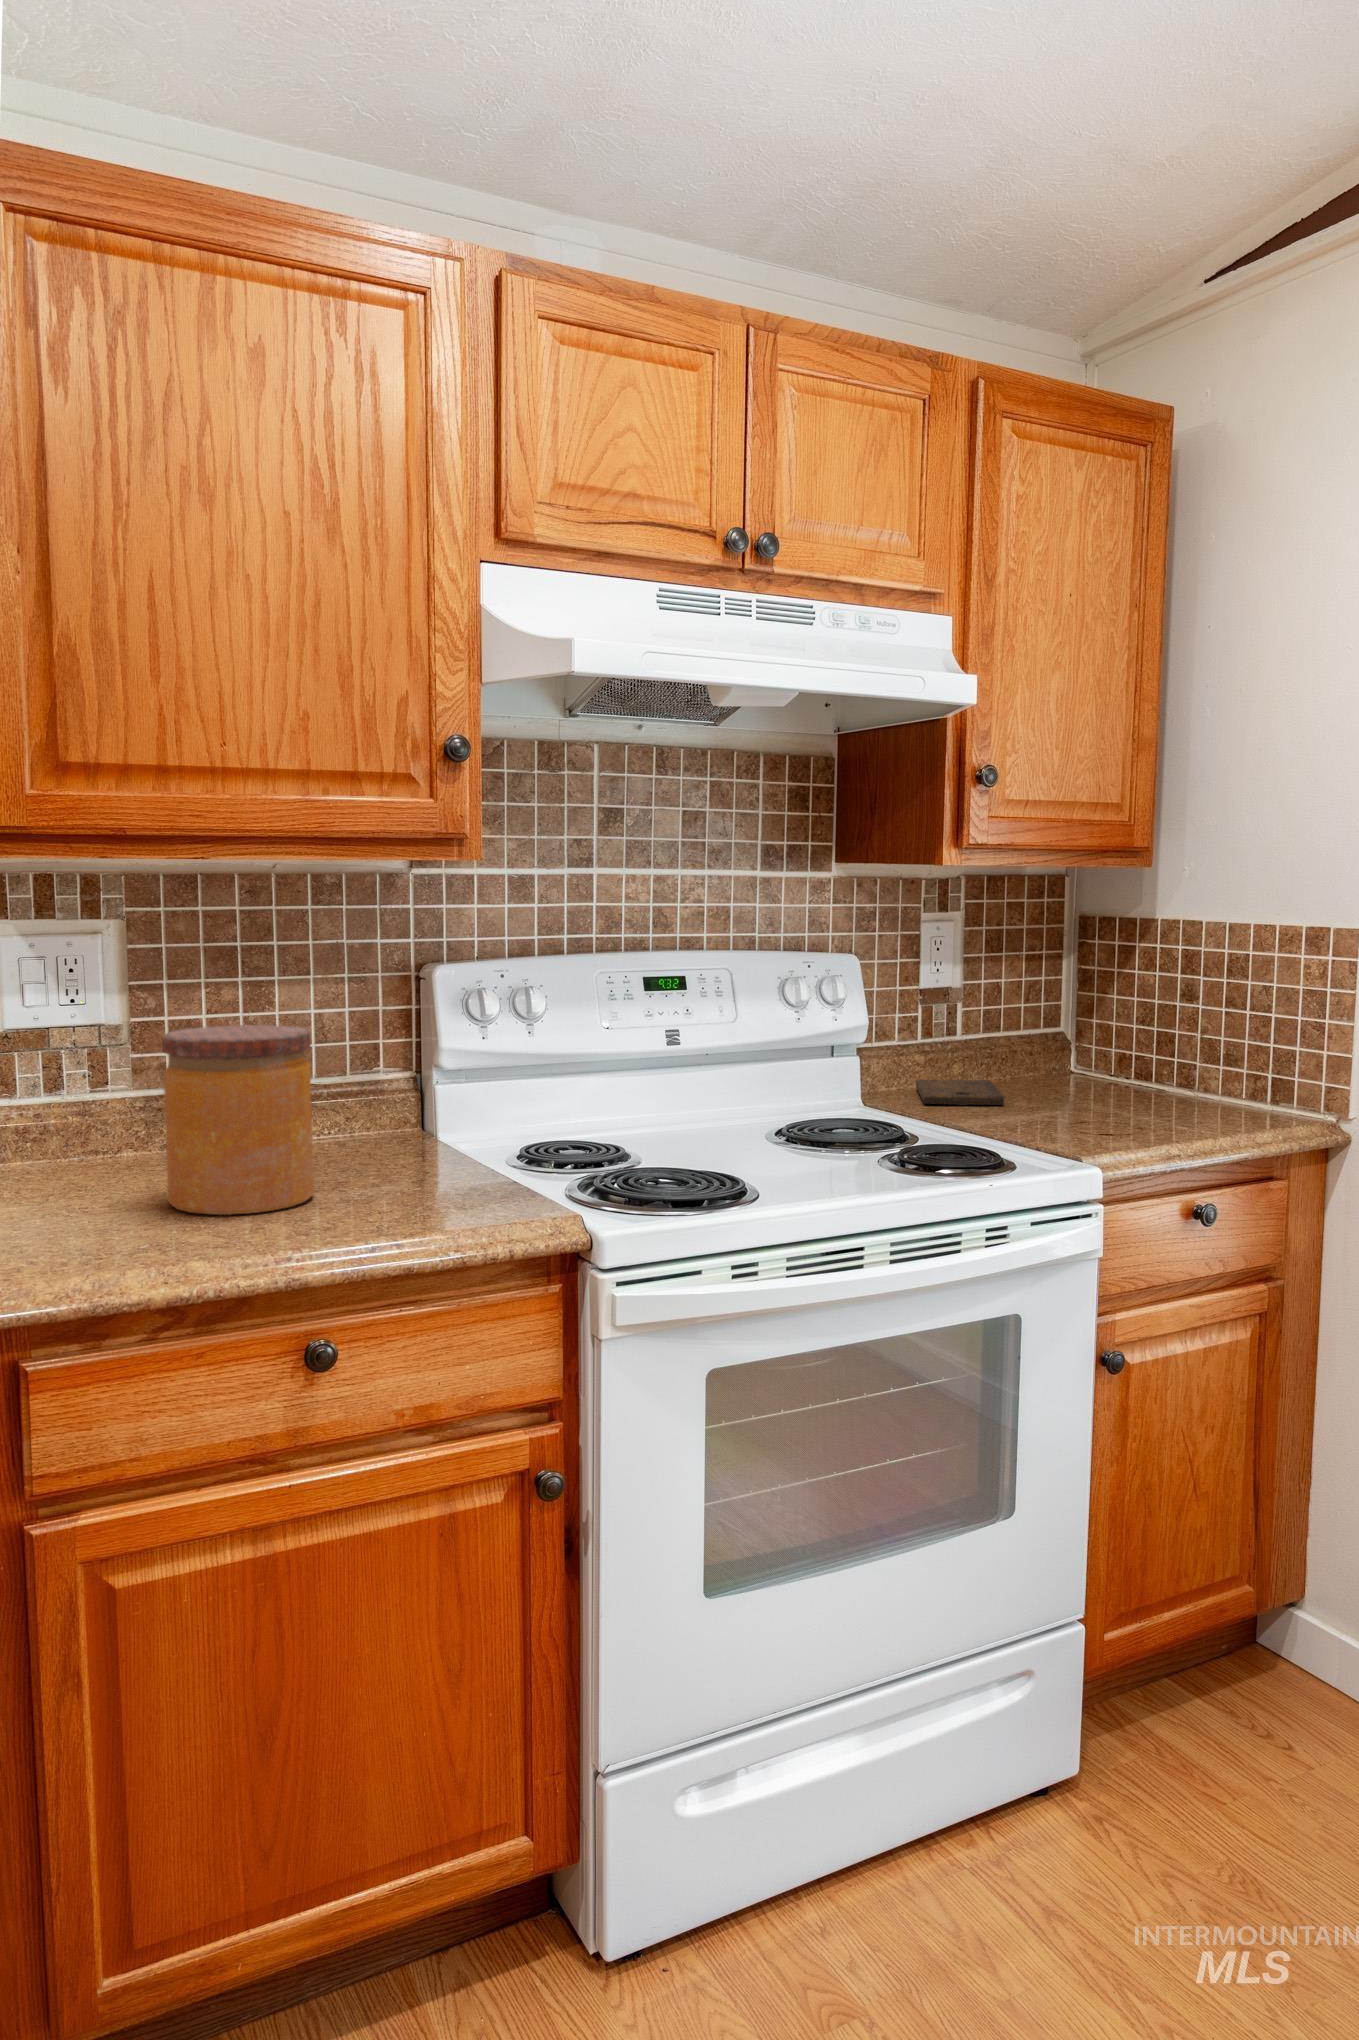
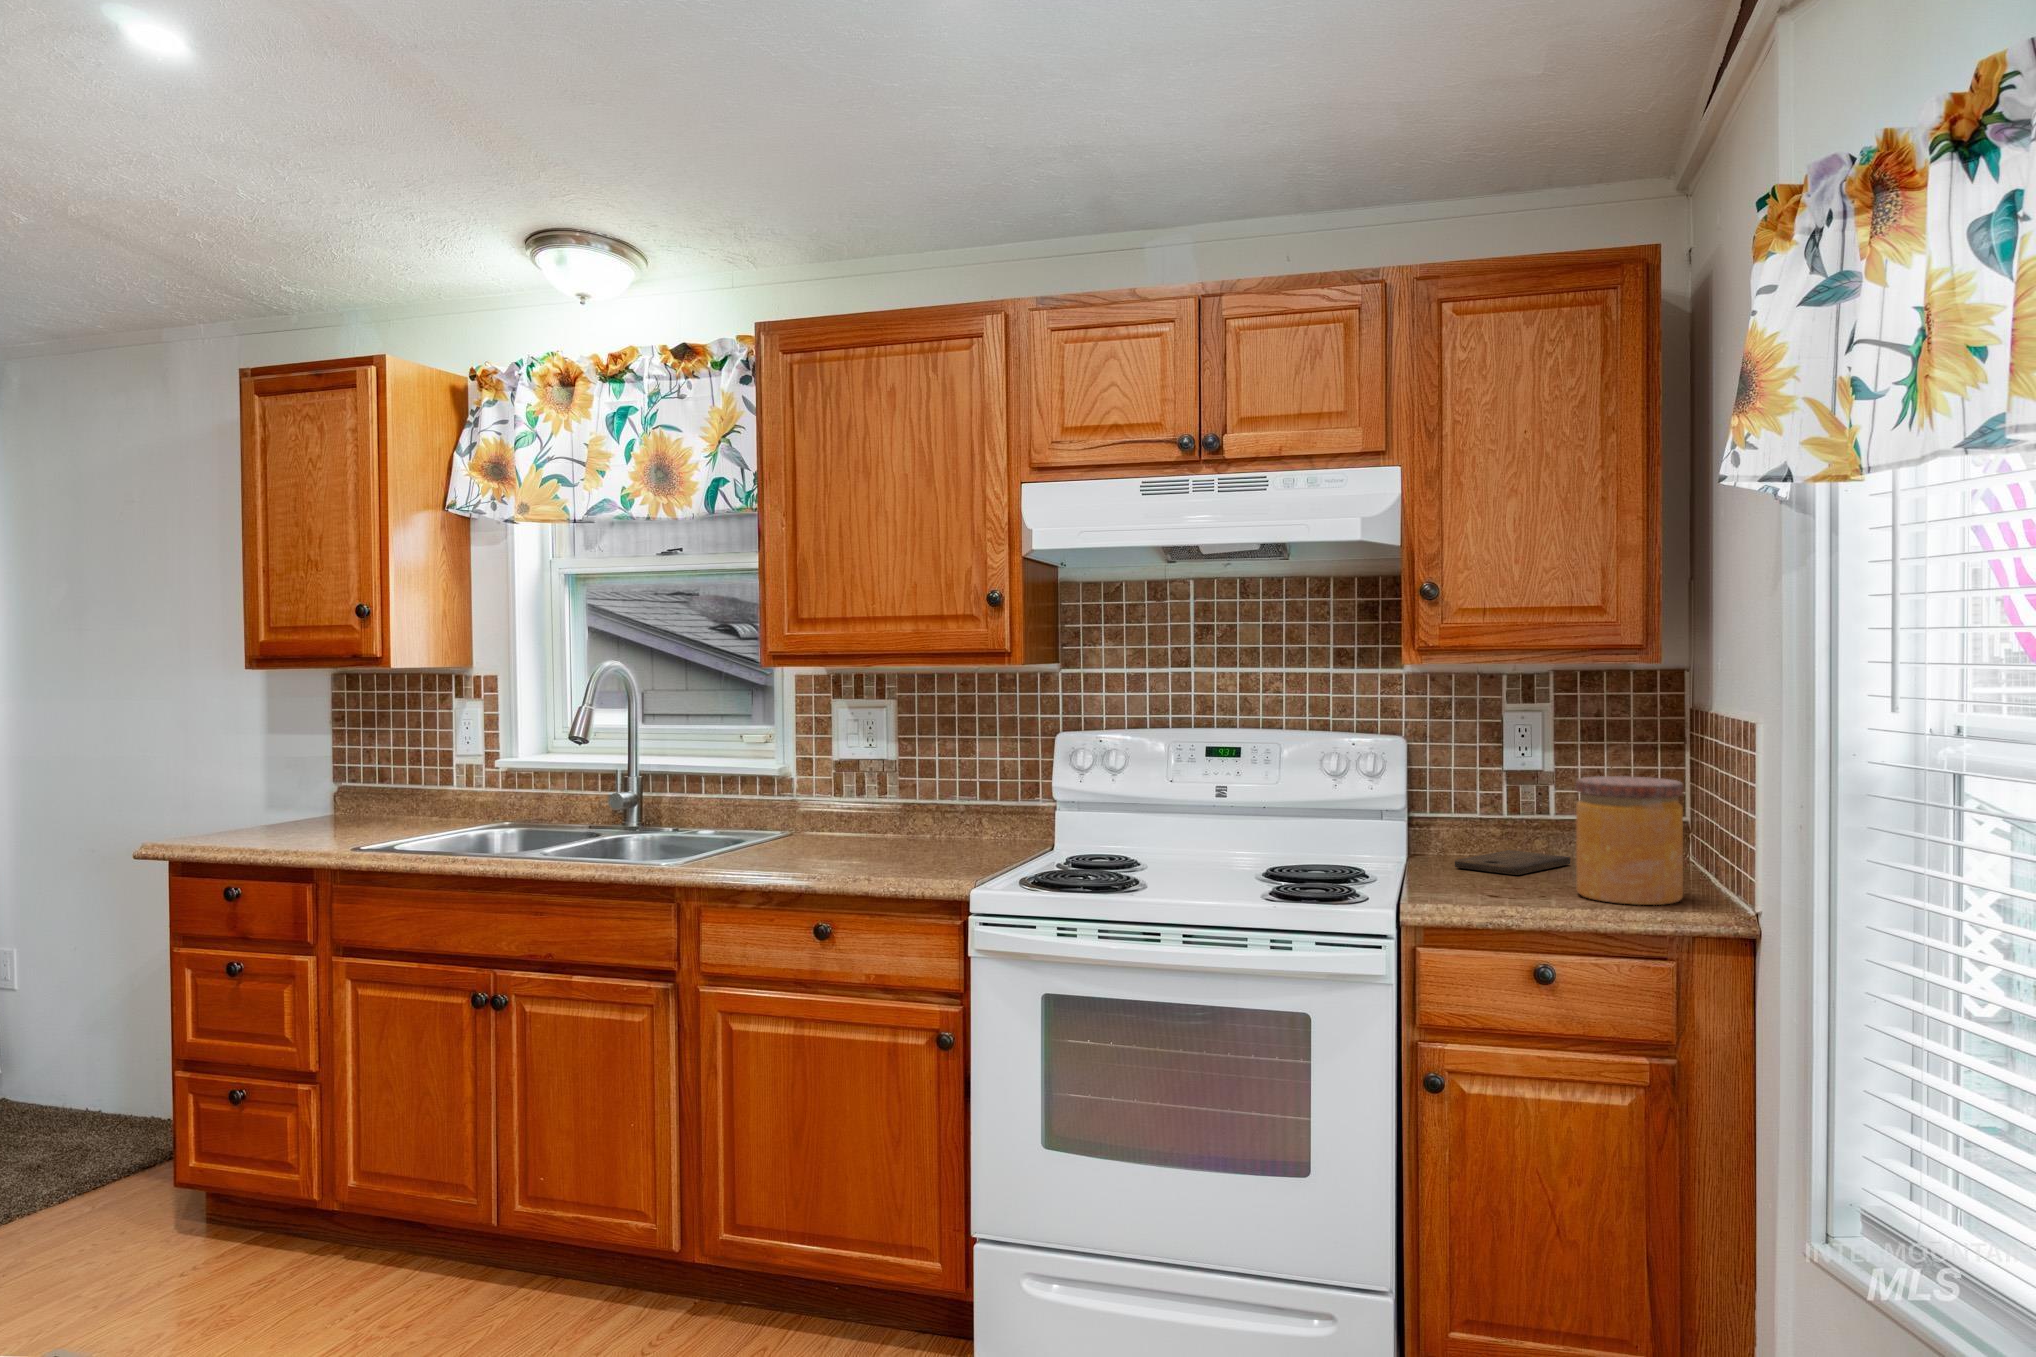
jar: present [162,1025,314,1215] -> present [1576,776,1683,905]

